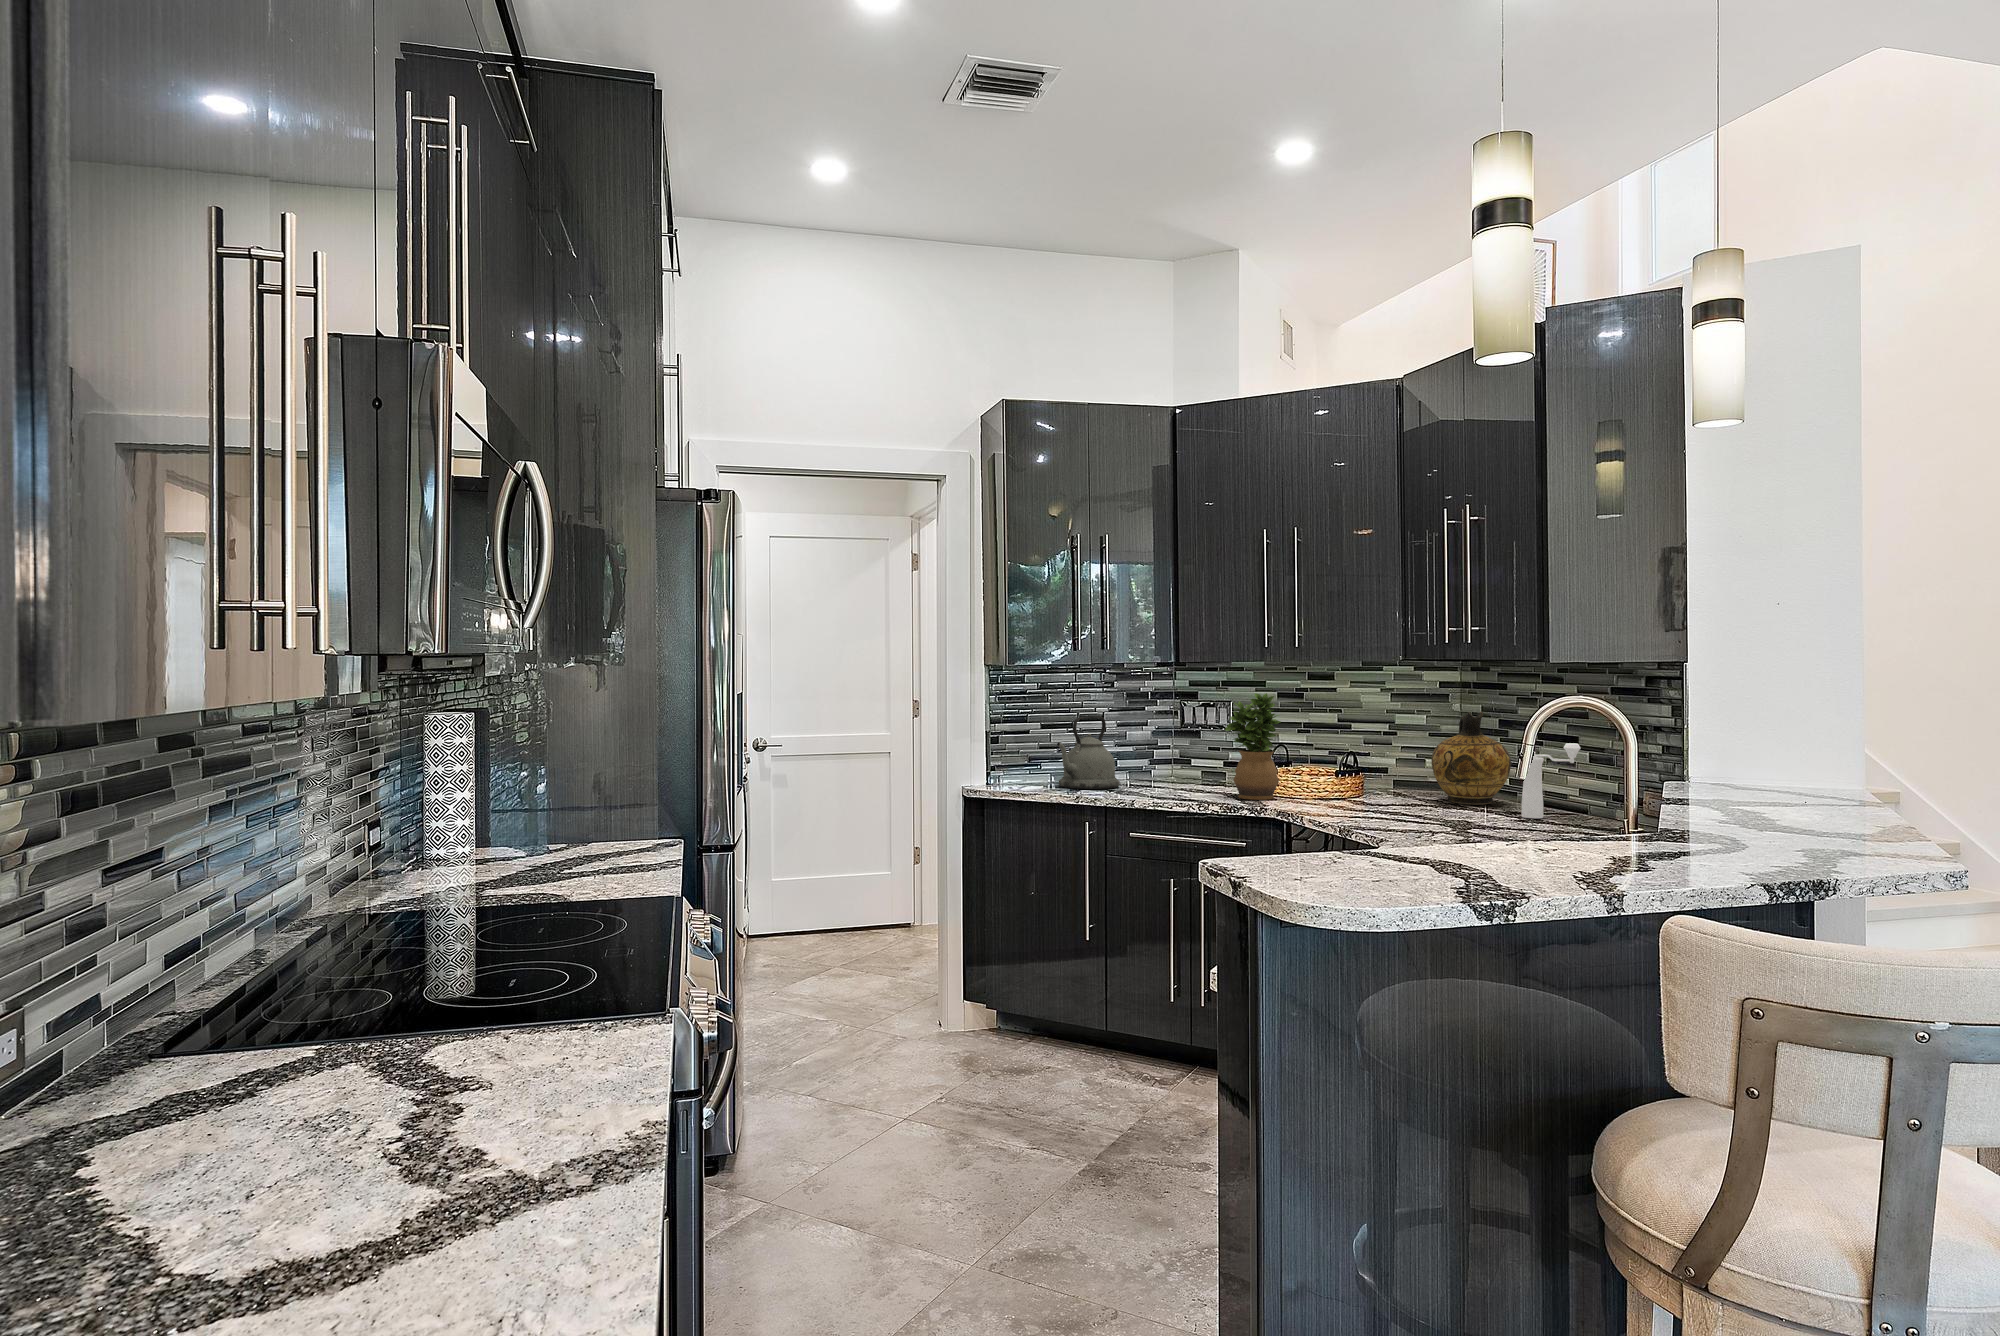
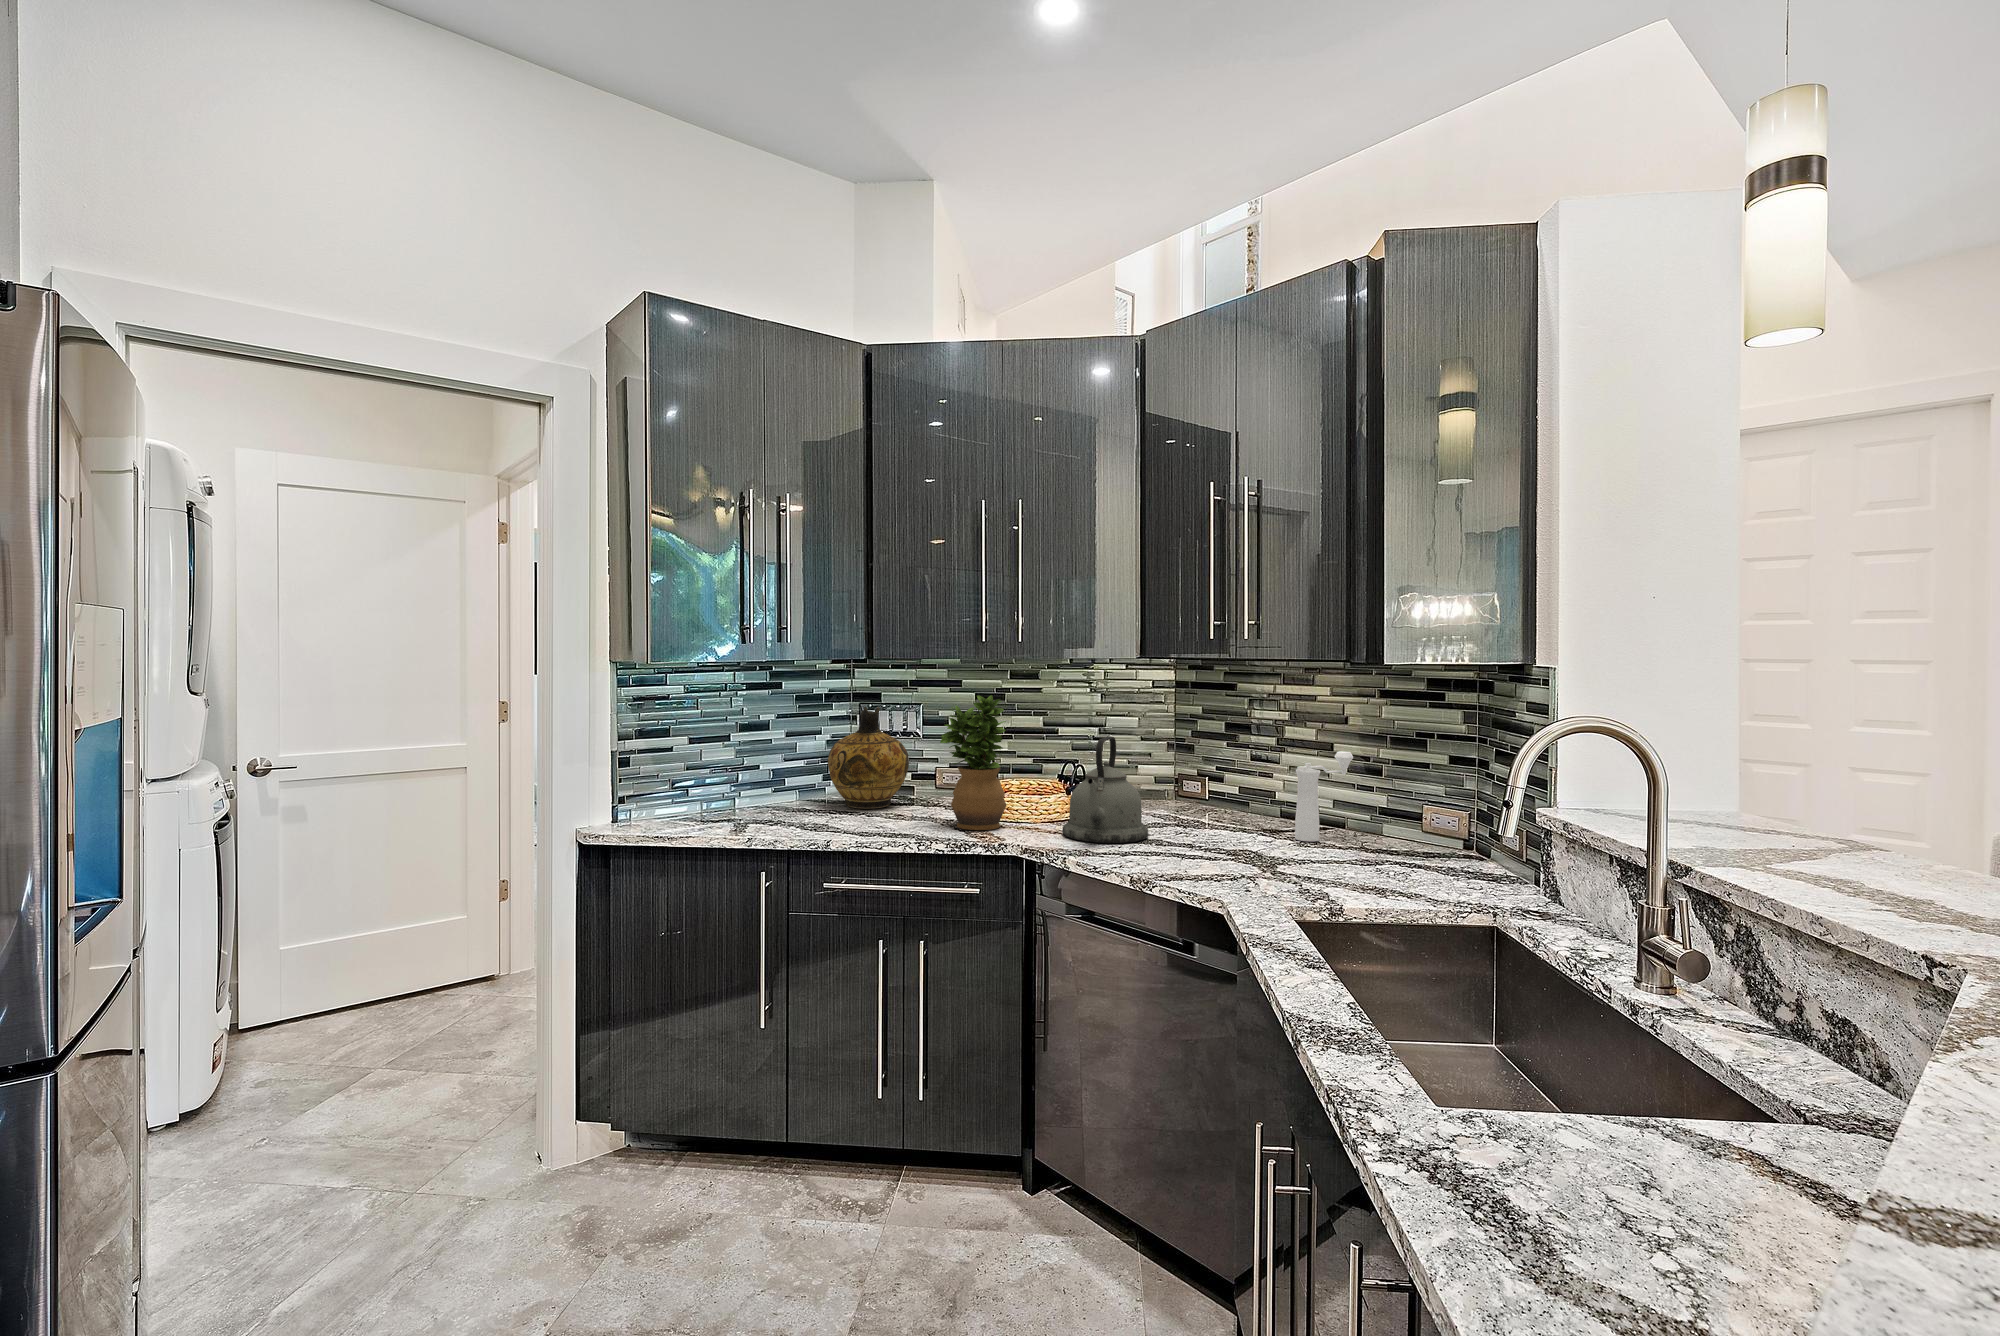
ceramic jug: present [1431,712,1511,805] -> present [828,707,909,809]
kettle: present [1057,716,1120,789] -> present [1062,737,1148,843]

